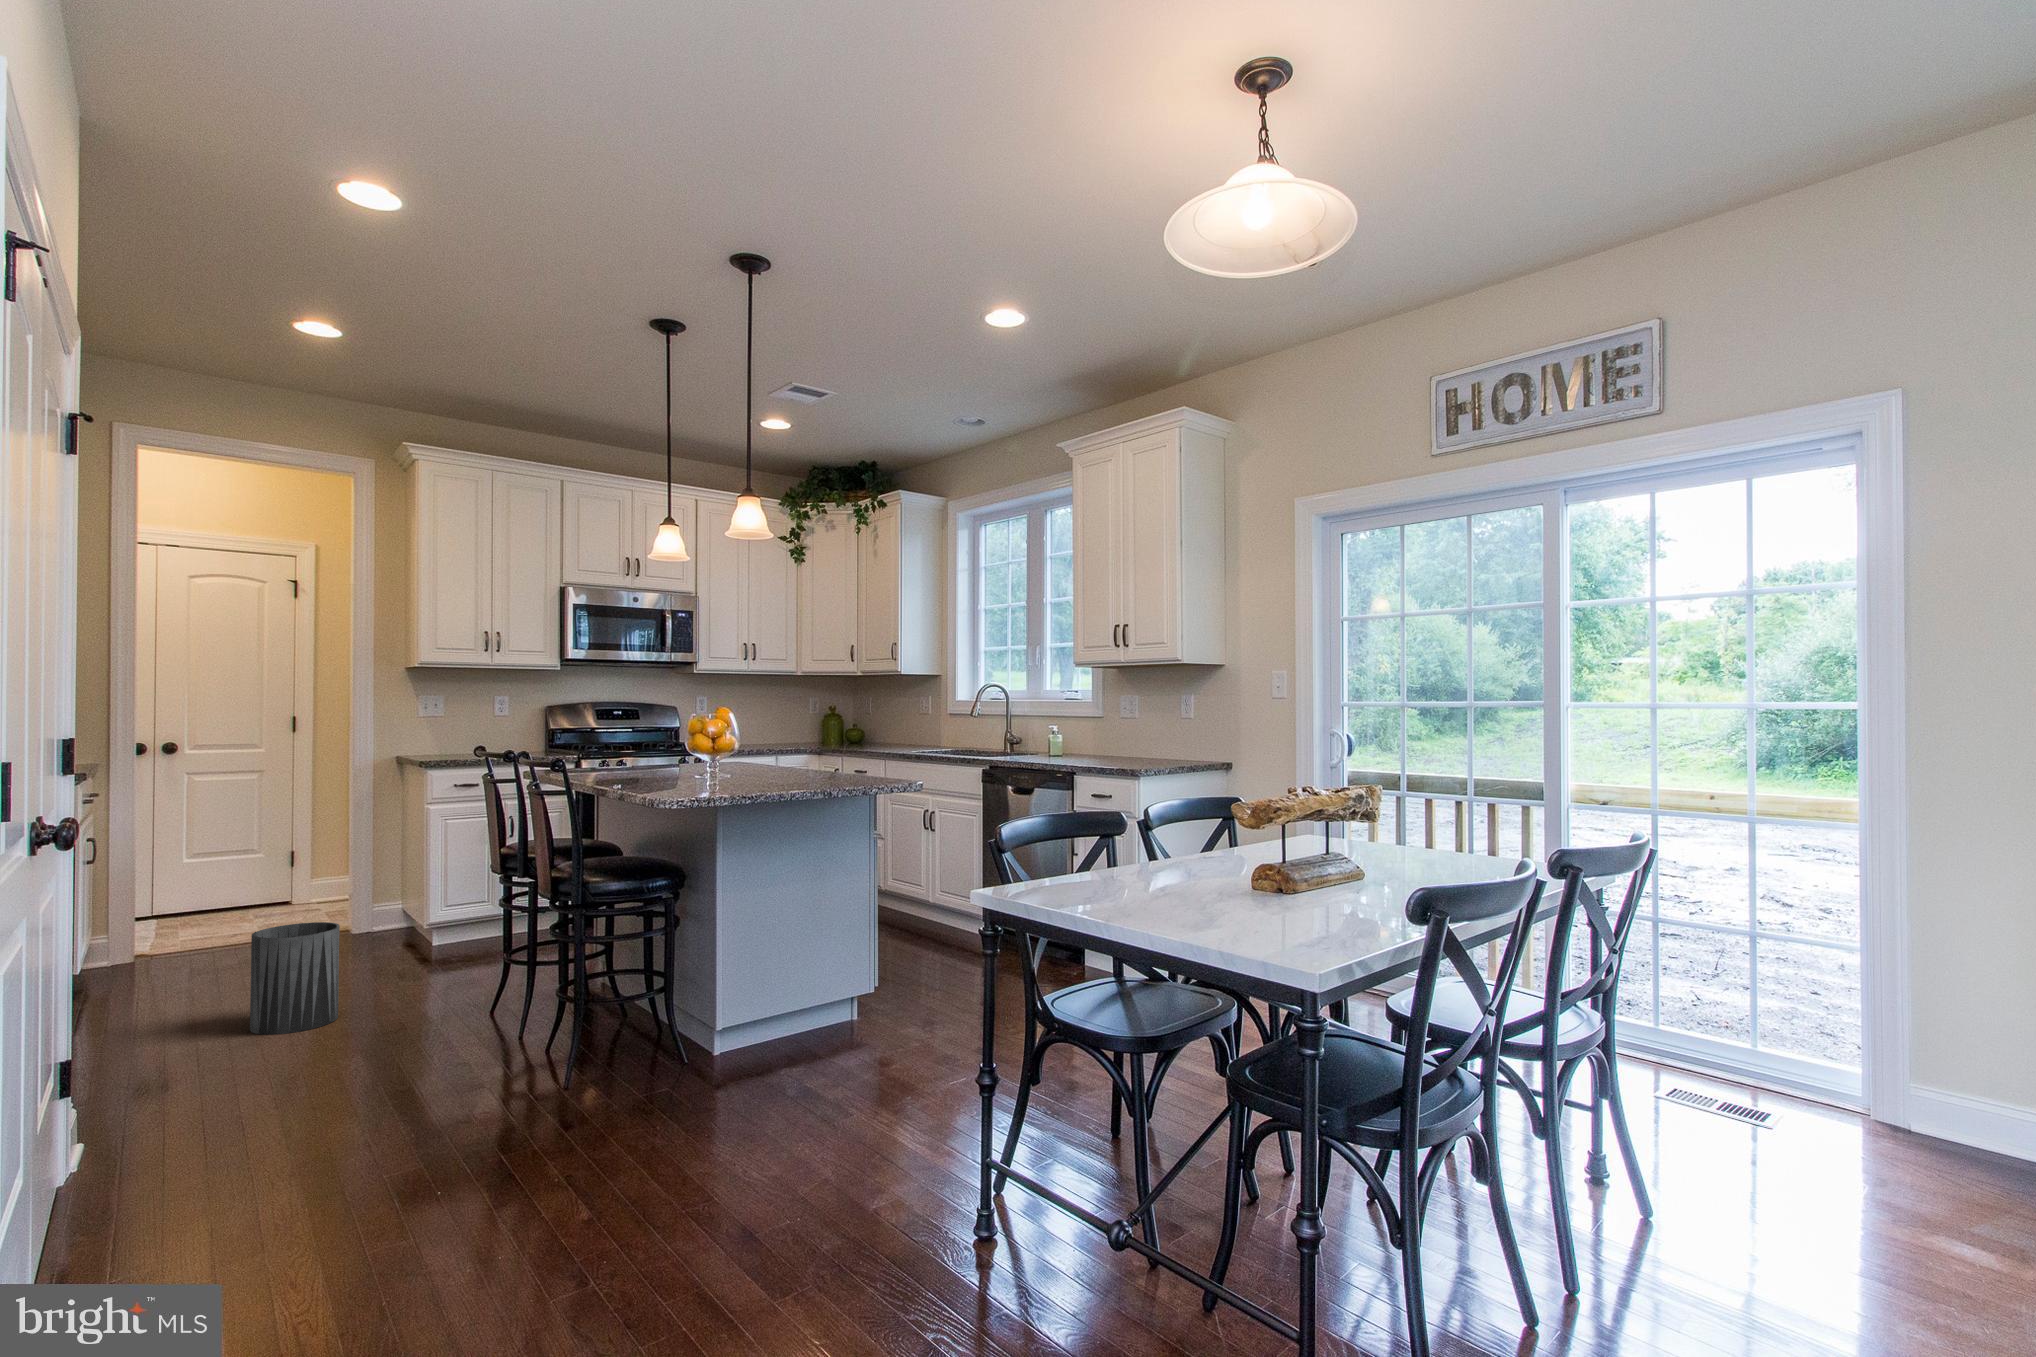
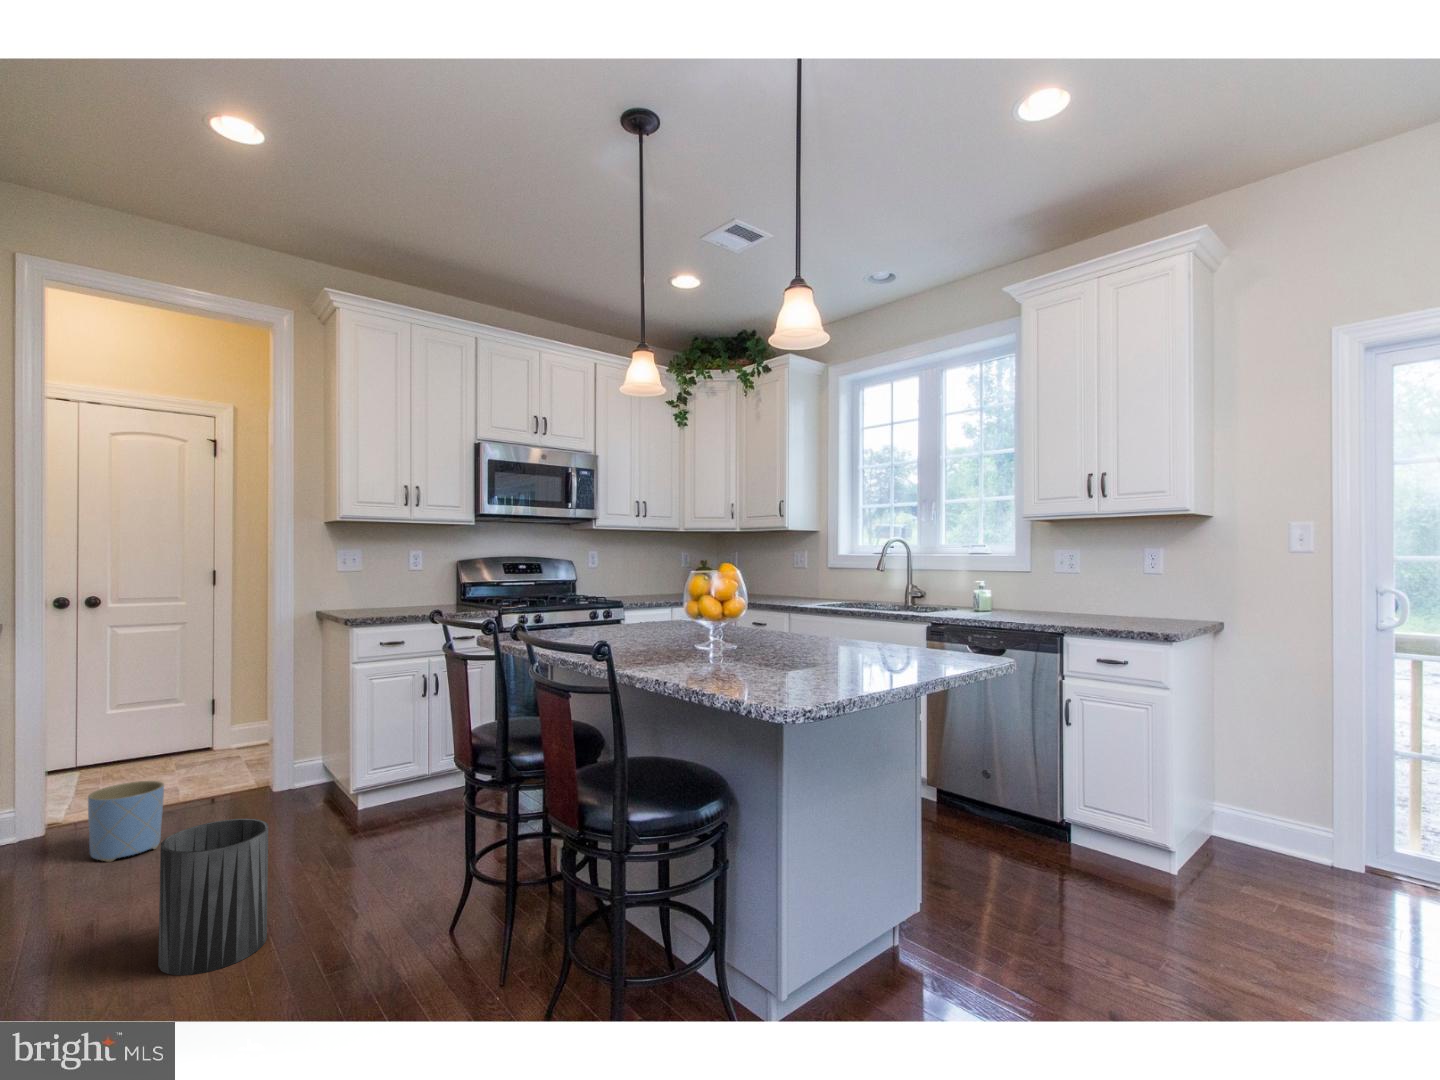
planter: none [179,911,248,979] -> present [88,781,164,862]

